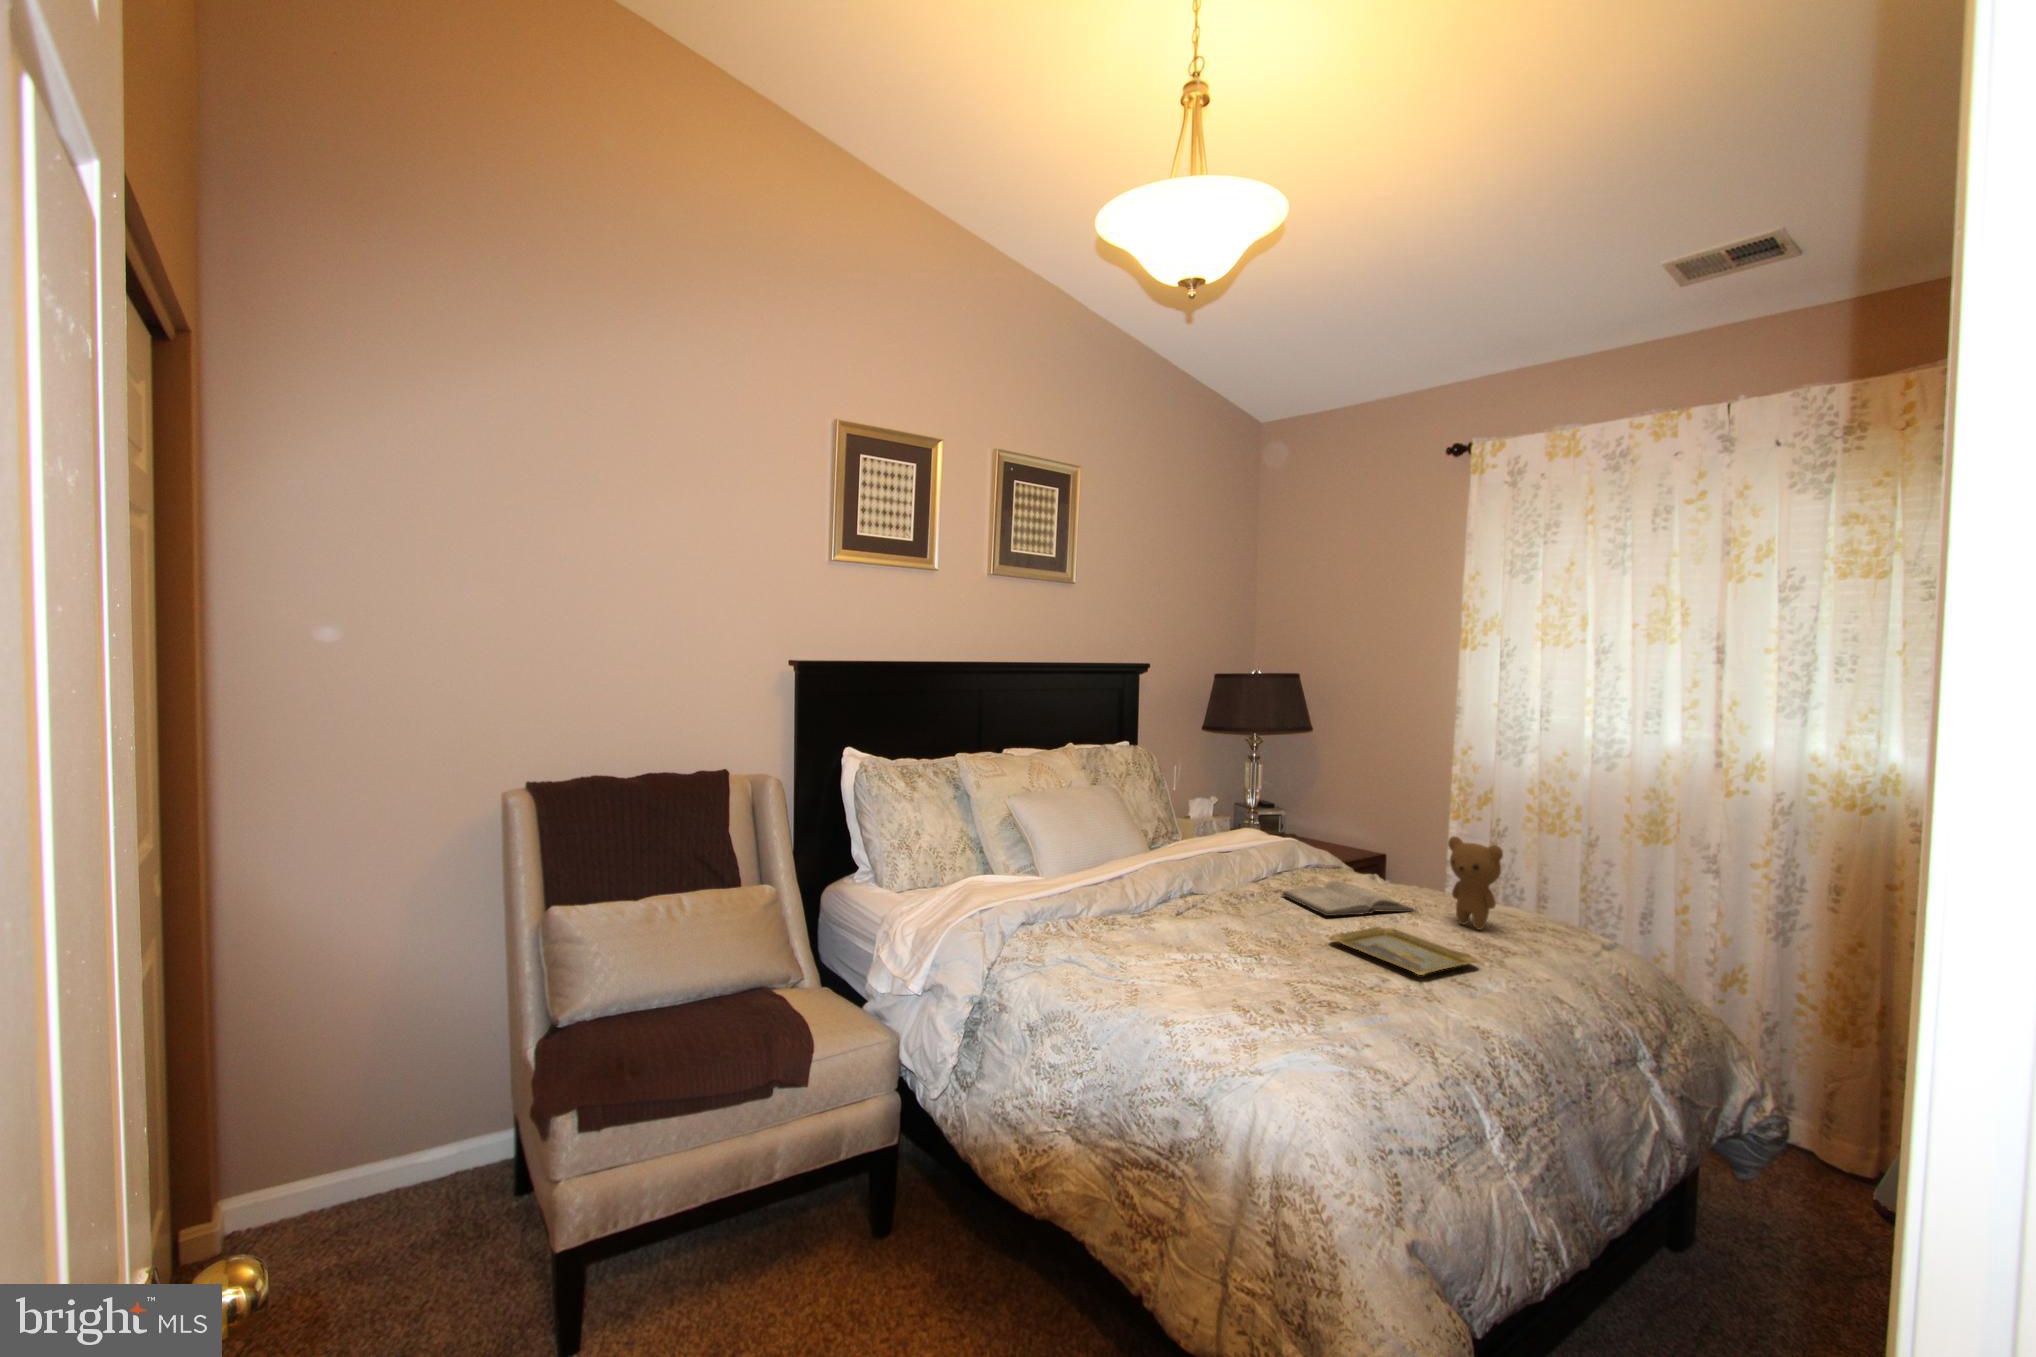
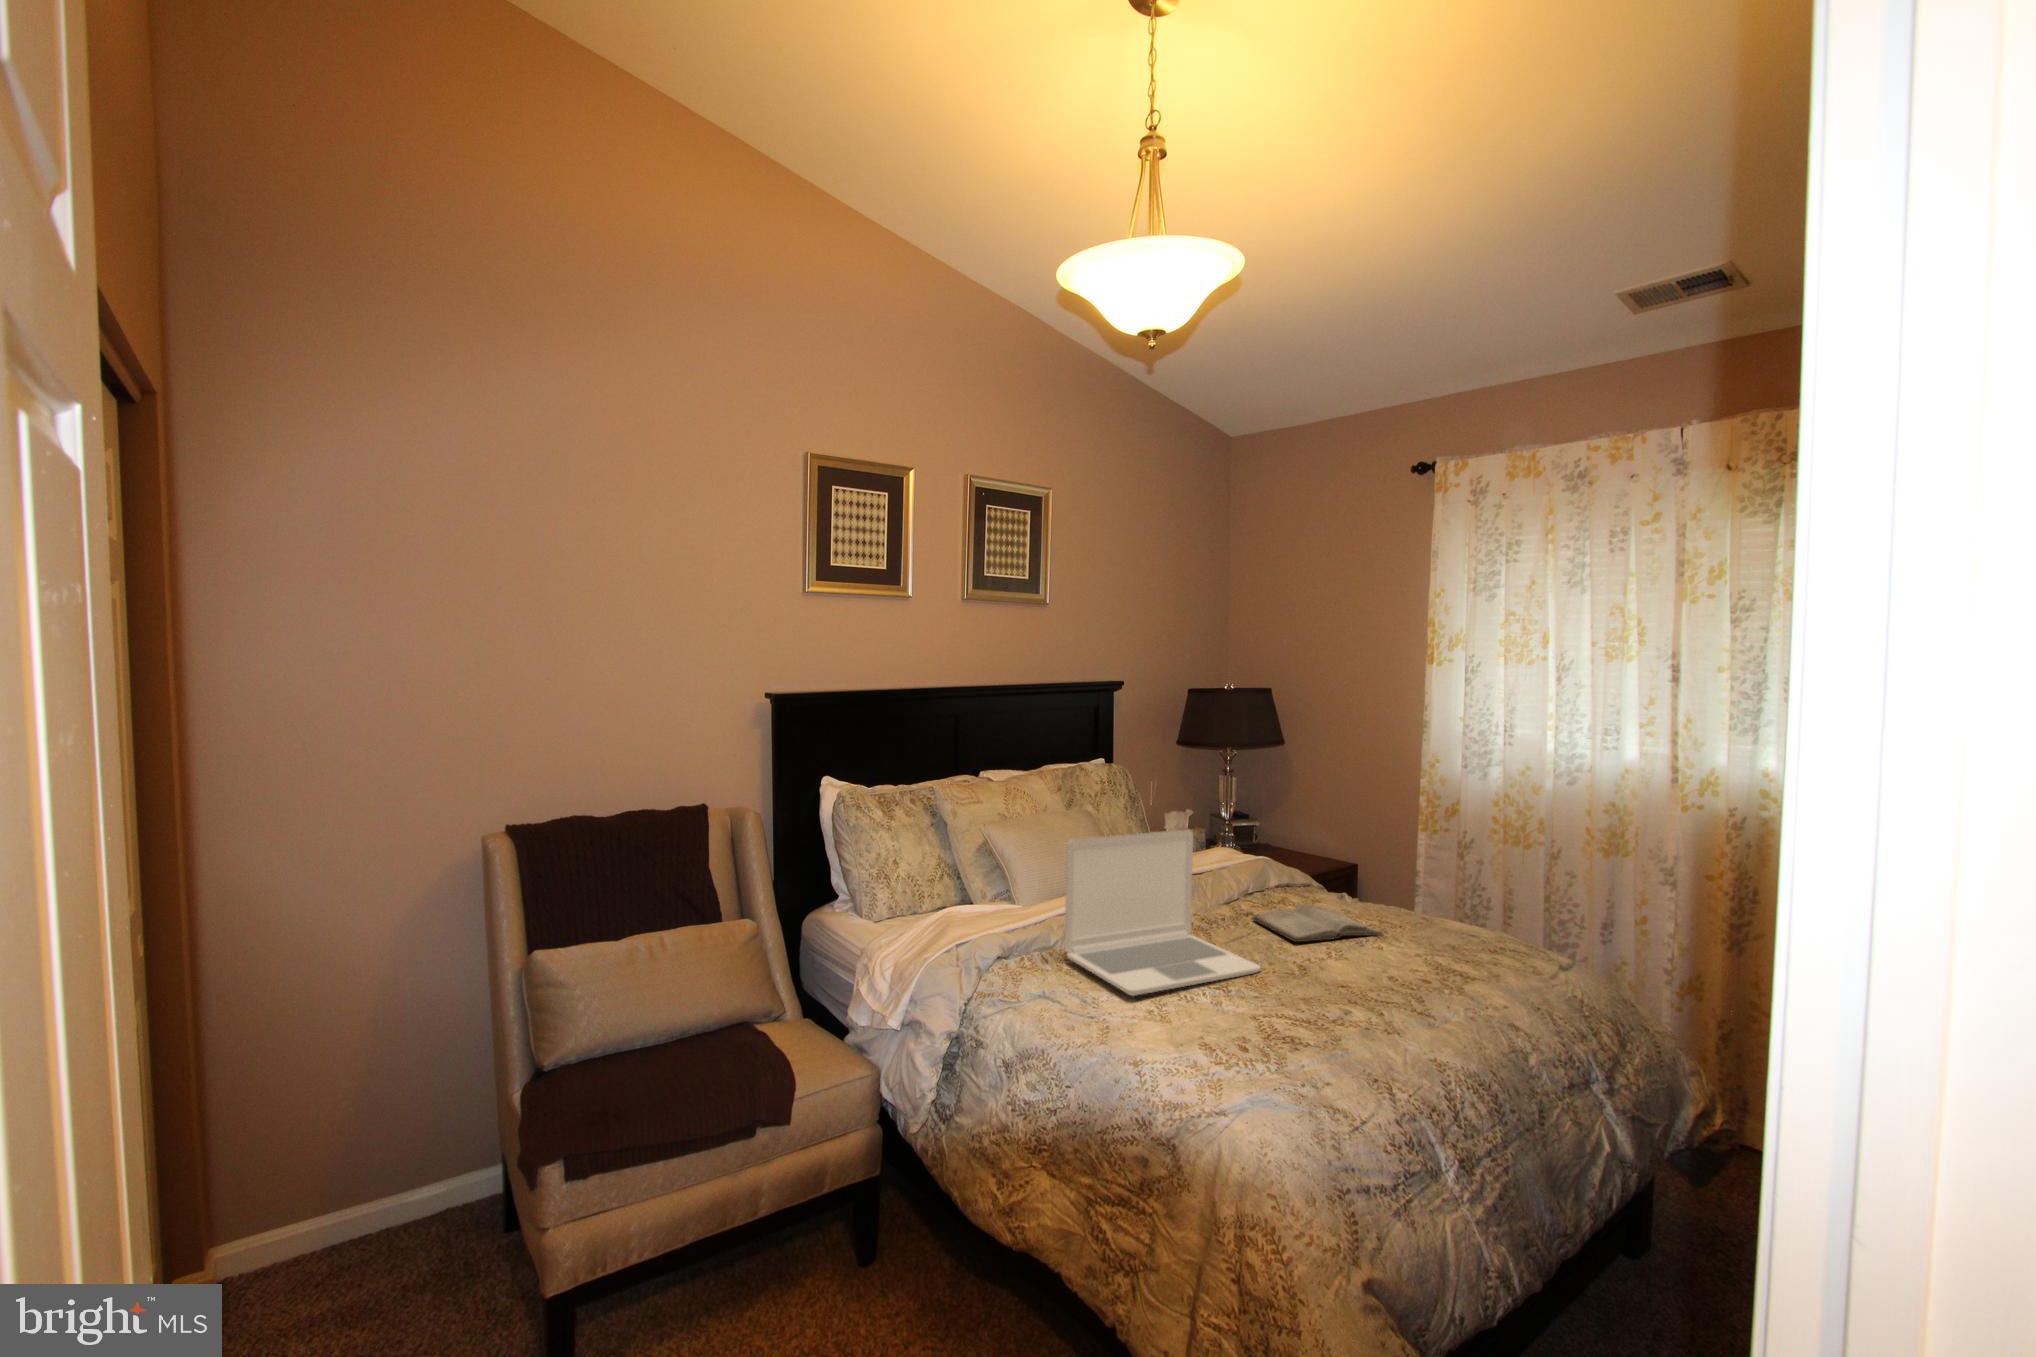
laptop: none [1090,799,1292,960] -> present [1064,829,1260,996]
teddy bear: present [1448,836,1503,929] -> none [1412,862,1464,954]
tray: present [1330,926,1478,975] -> none [1296,953,1439,1006]

